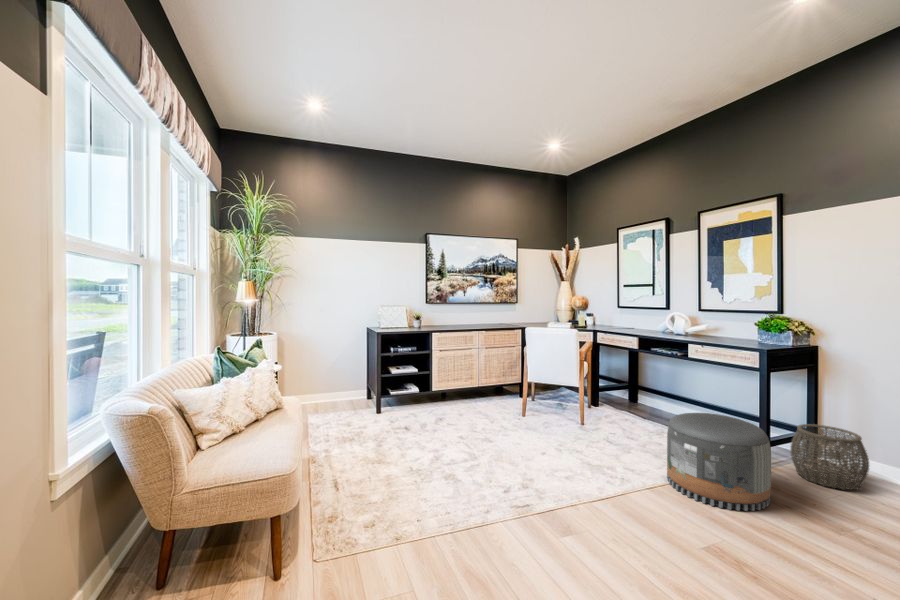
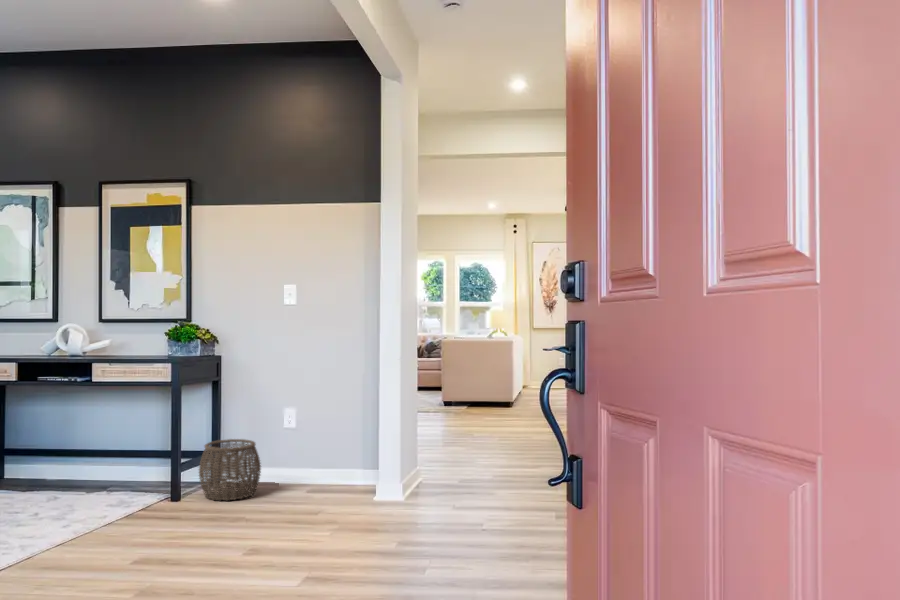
pouf: present [667,413,771,511] -> none [68,445,180,549]

